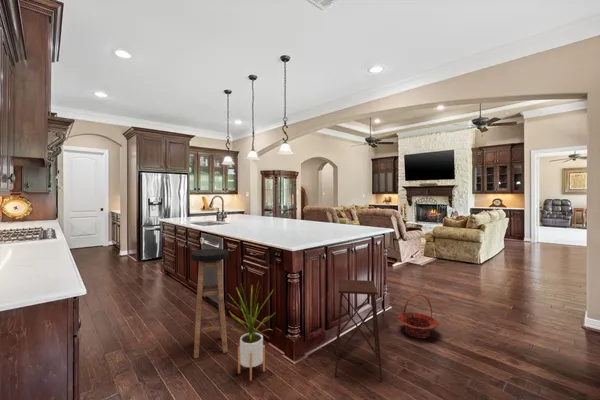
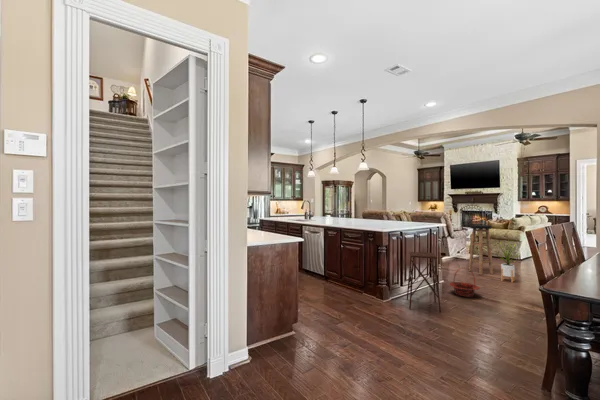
bar stool: present [190,249,228,358] -> present [469,225,494,275]
house plant: present [233,288,268,380] -> present [500,242,516,283]

